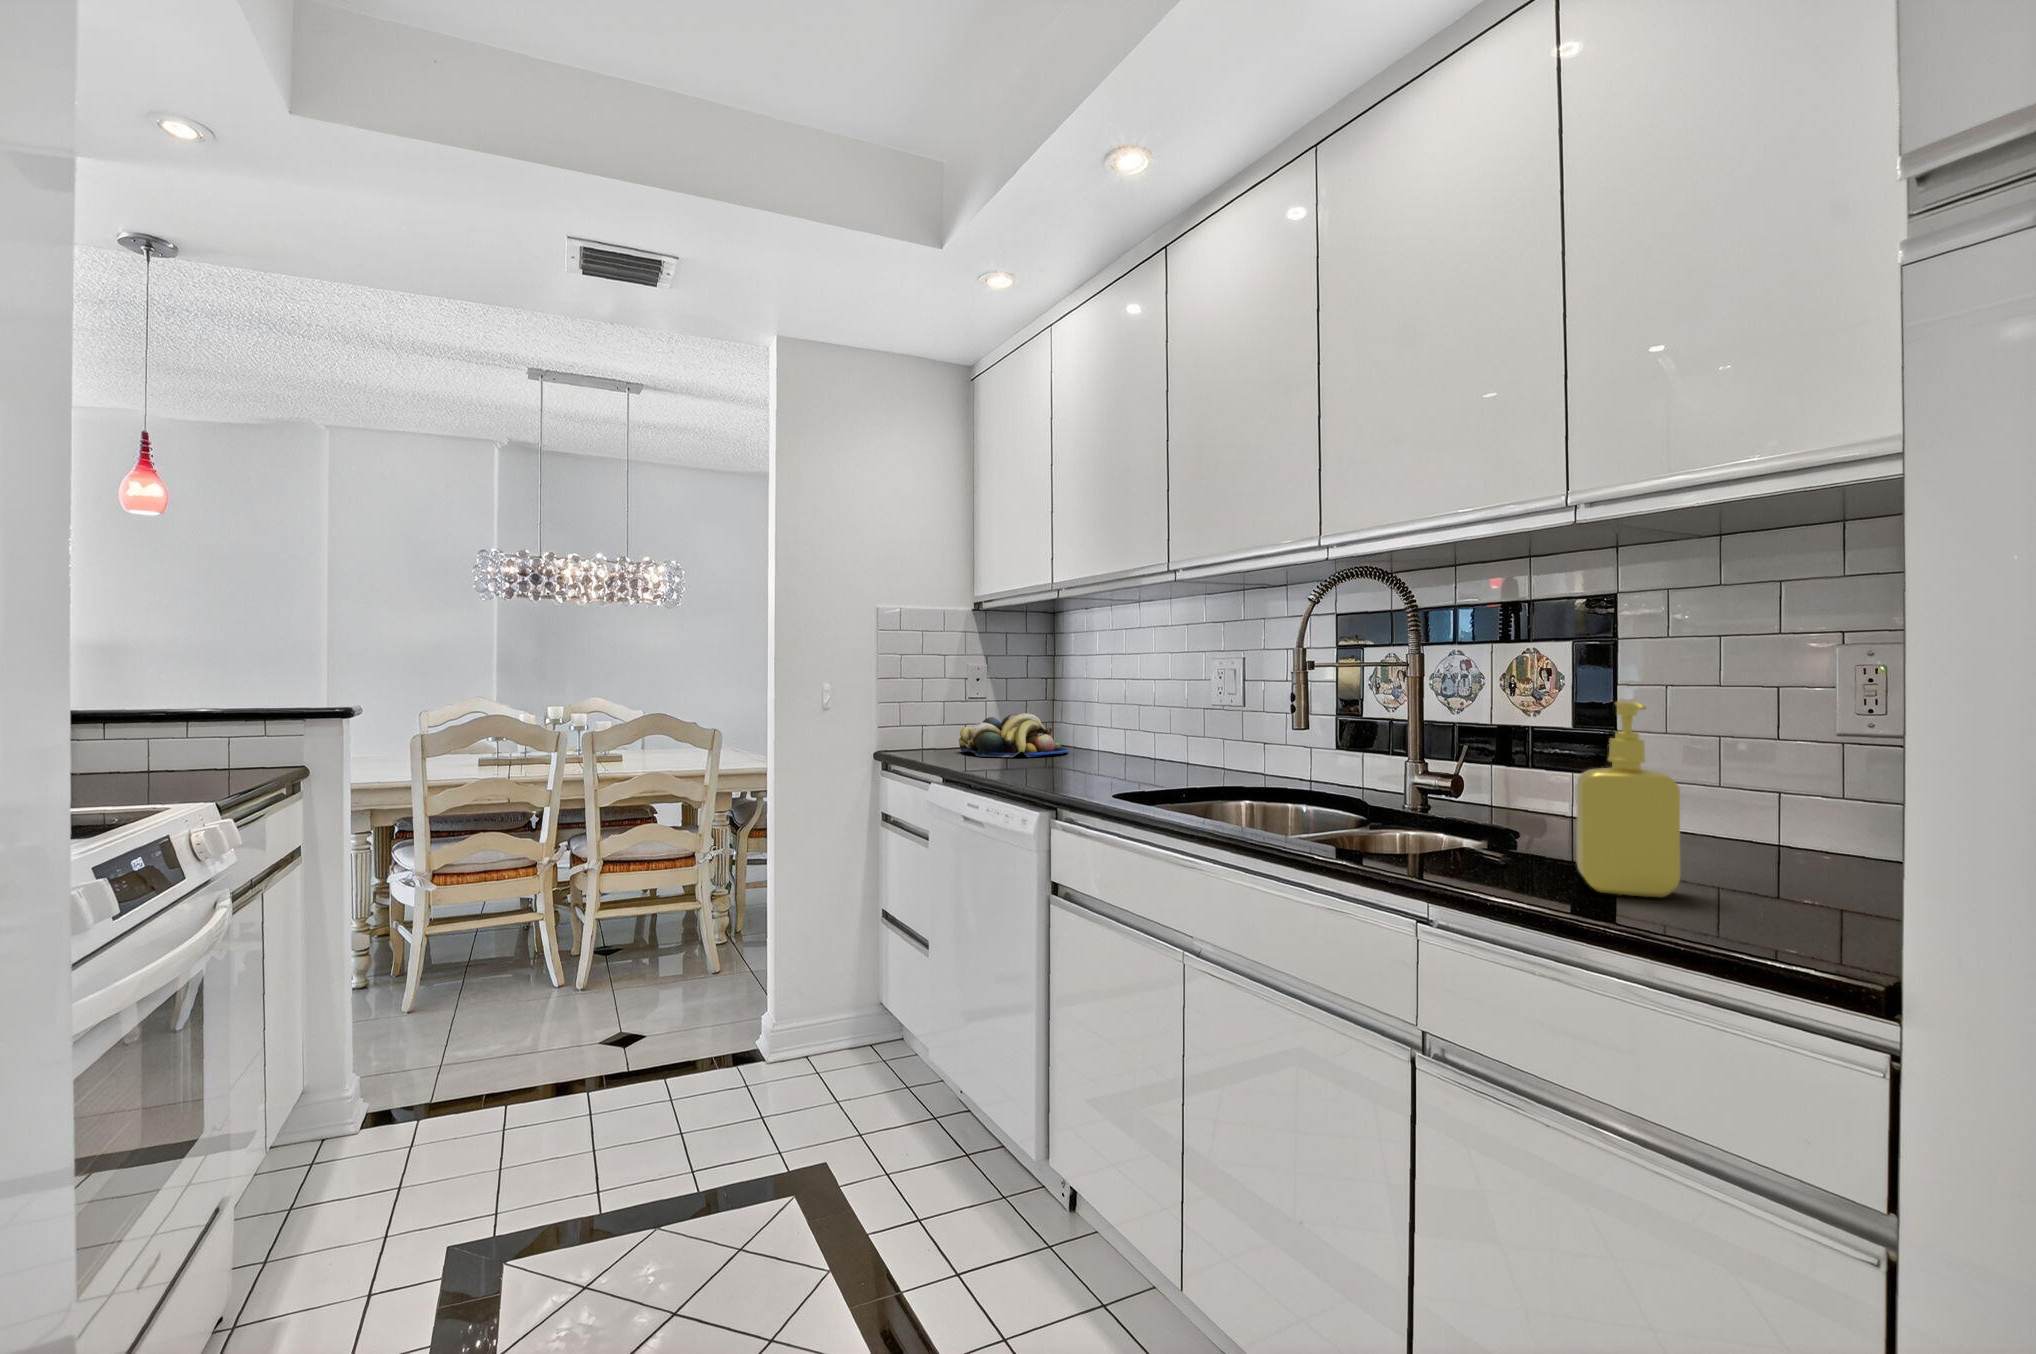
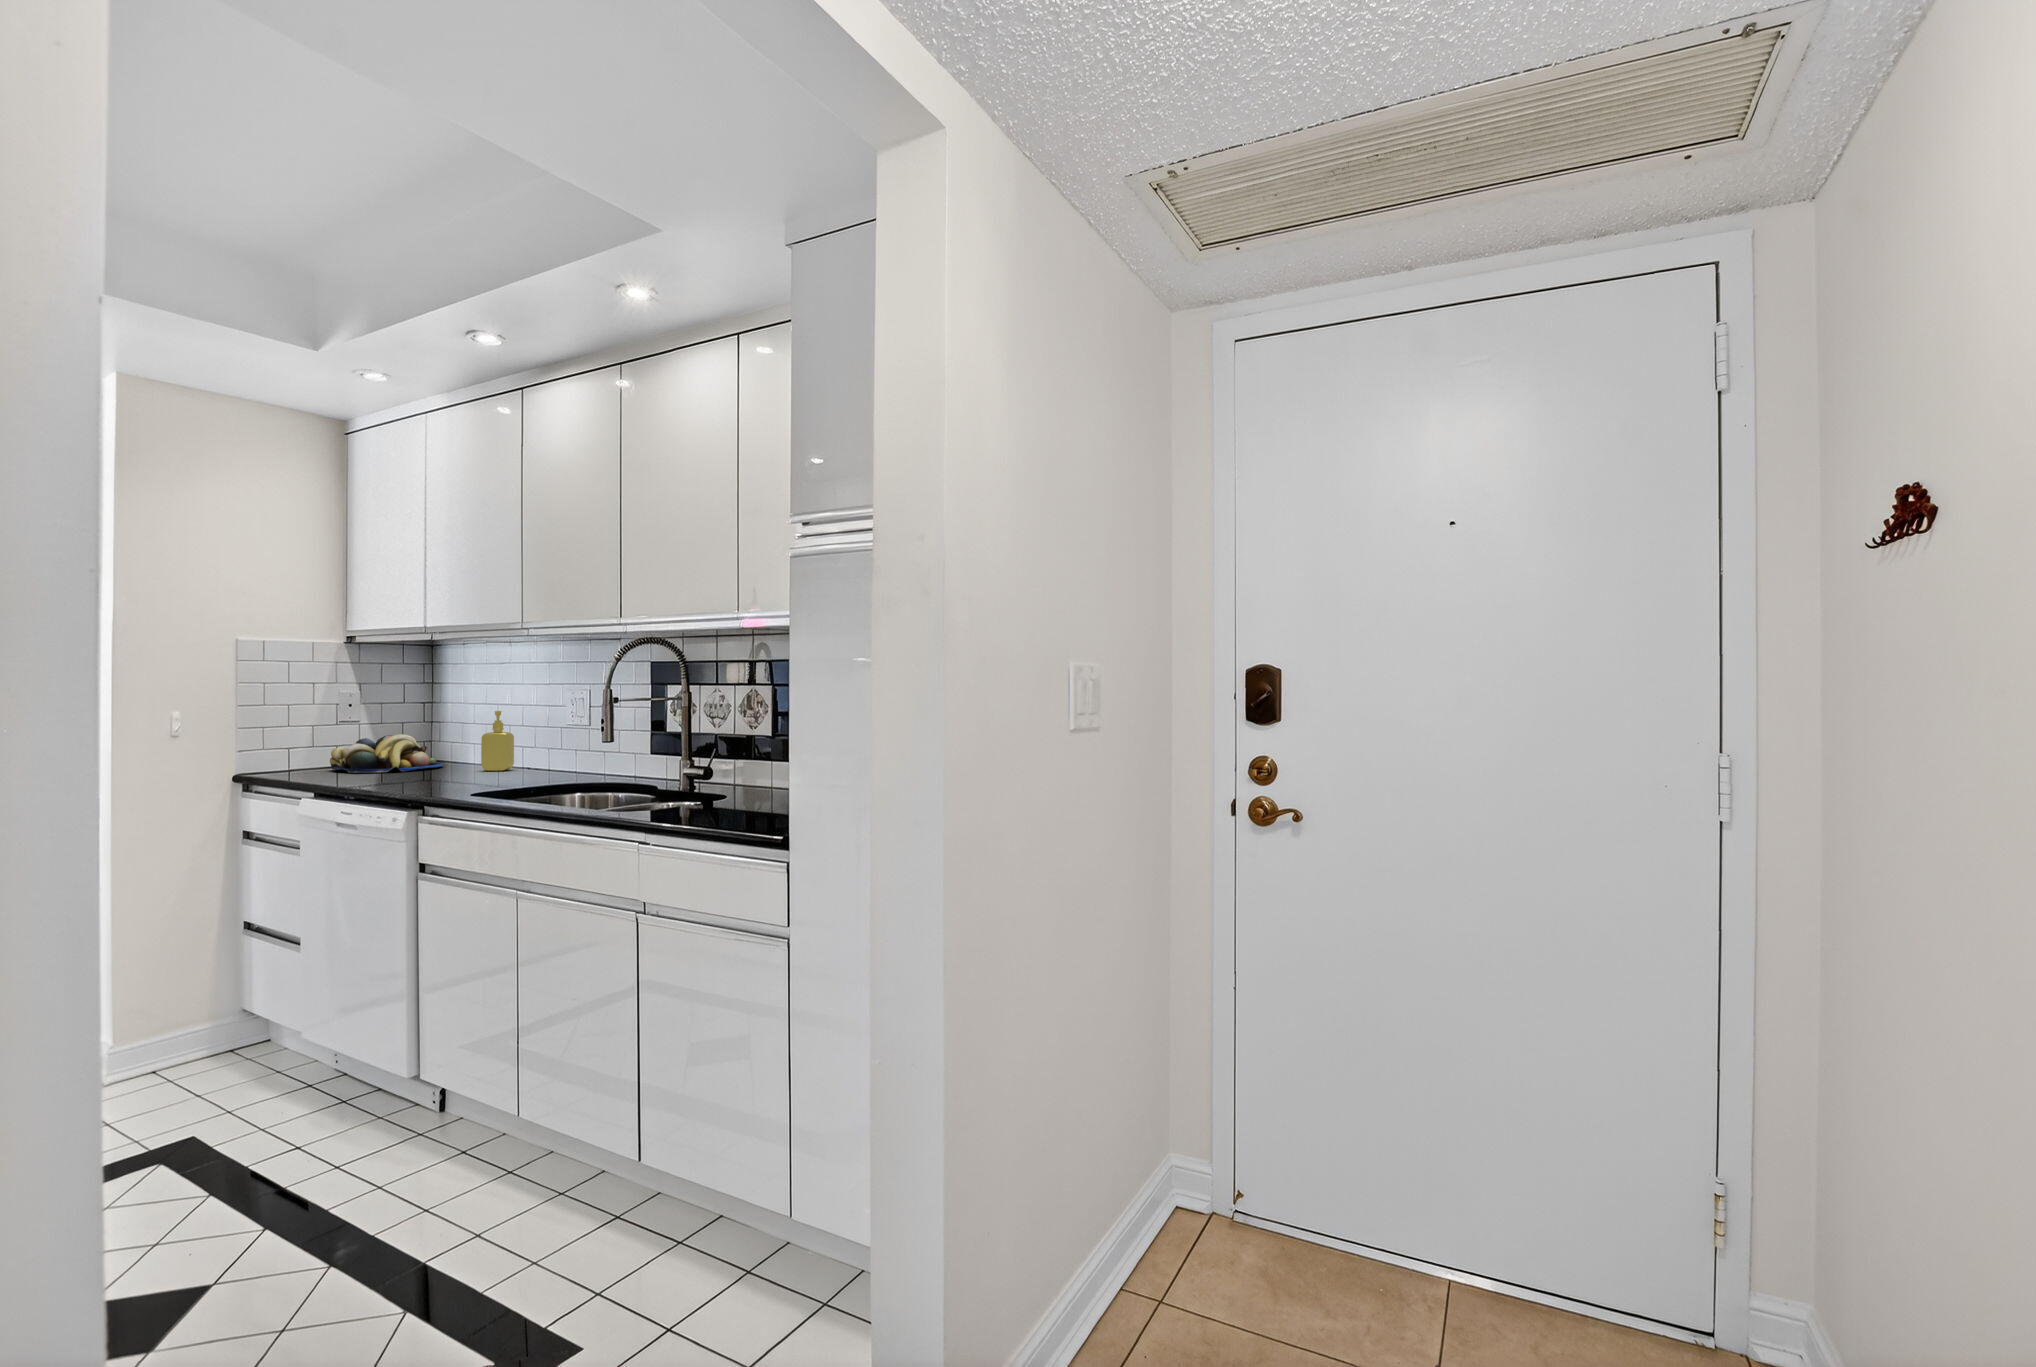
soap dispenser: present [1577,701,1680,897] -> present [481,711,514,771]

